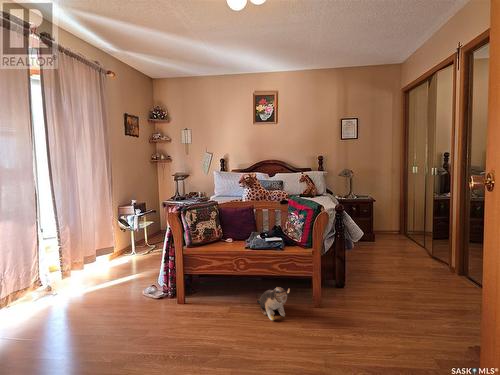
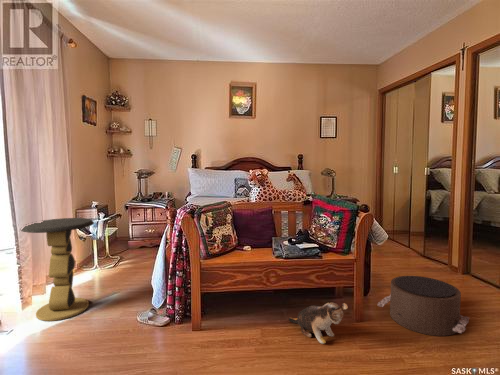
side table: none [69,213,121,287] -> present [21,218,94,321]
pouf: none [337,272,416,326] -> present [378,276,469,336]

